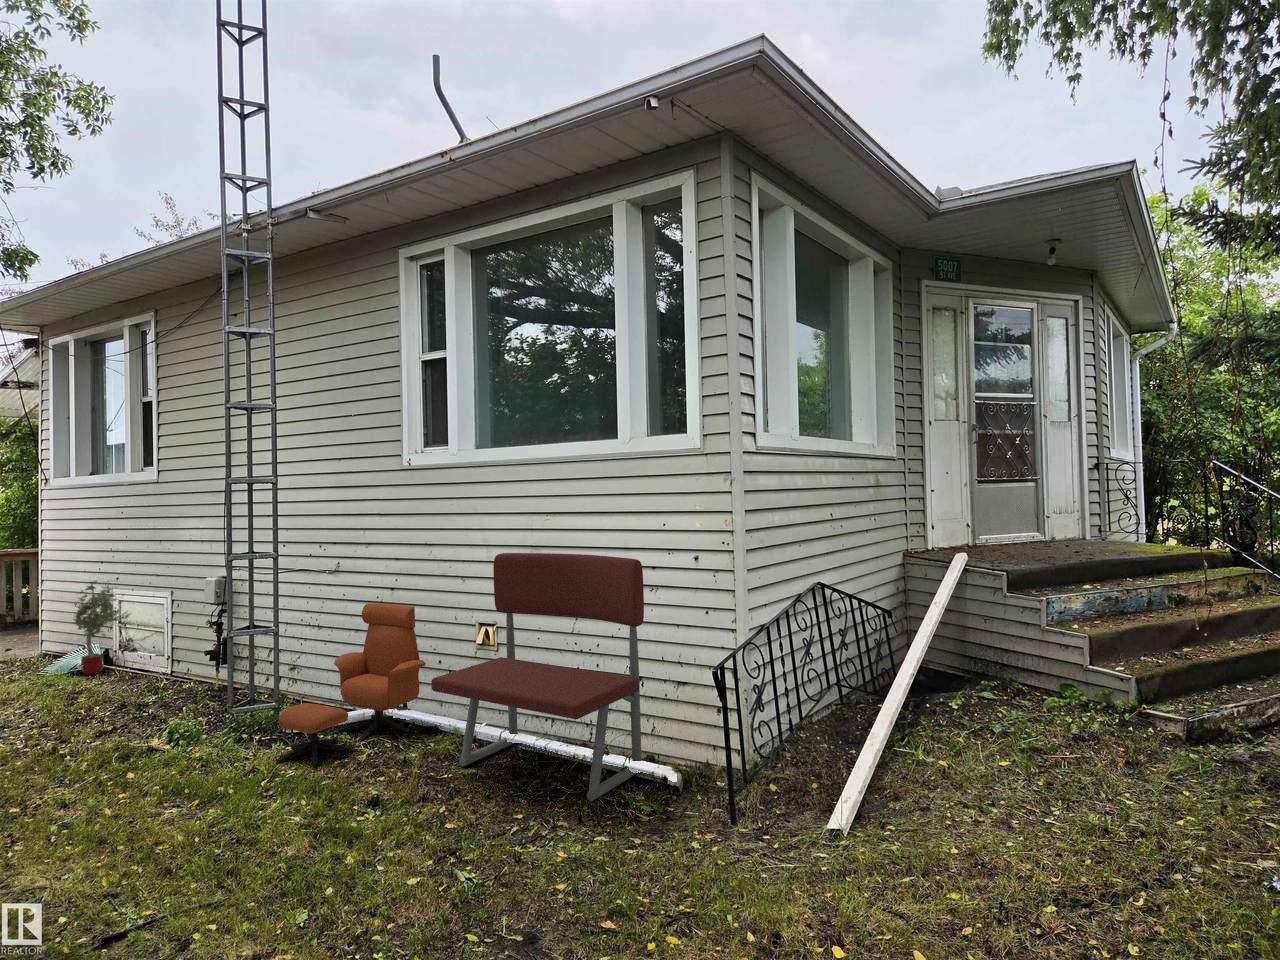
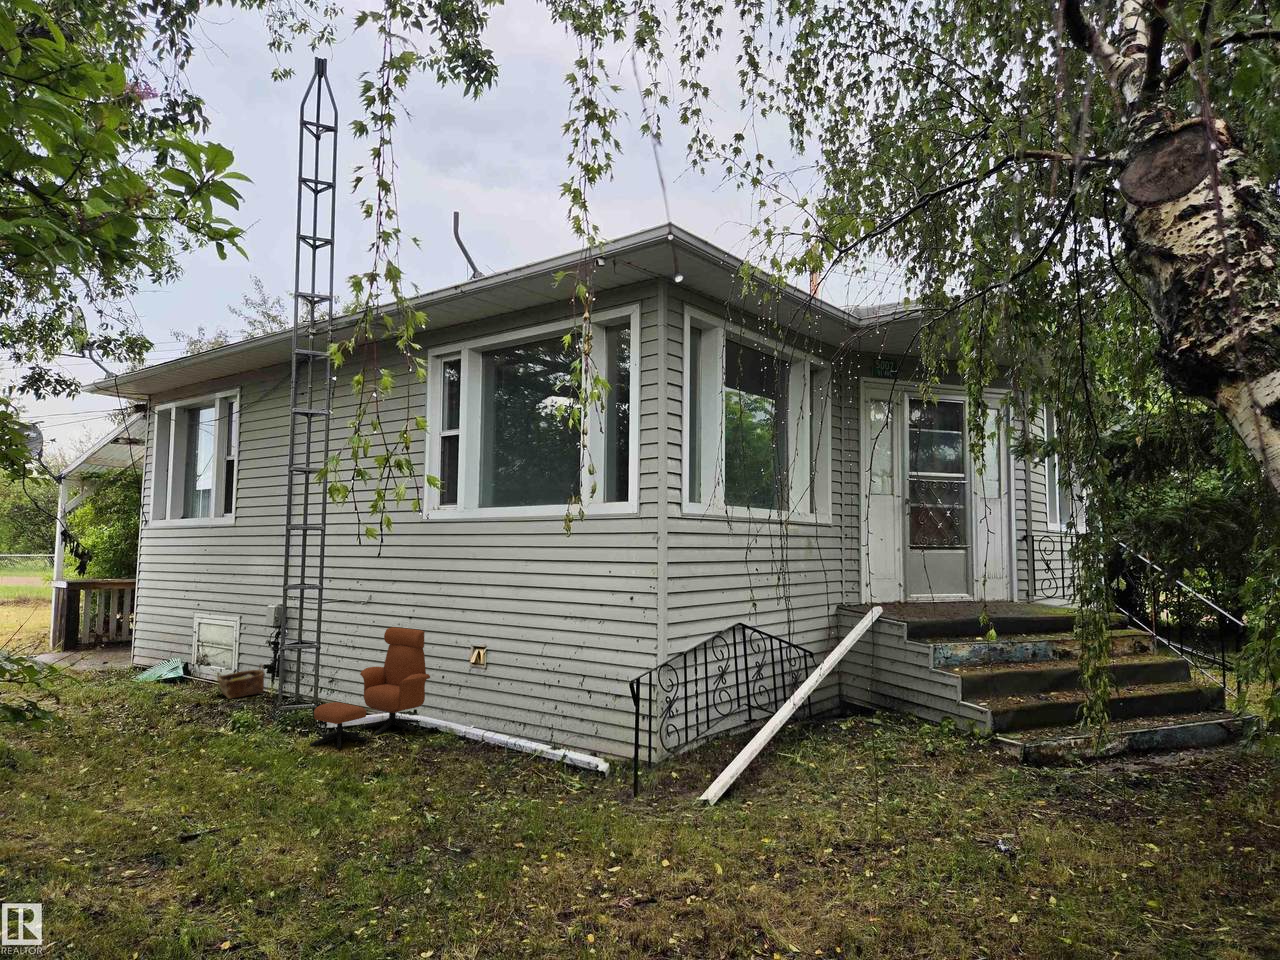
bench: present [431,553,644,801] -> none [427,590,589,779]
potted tree: present [74,581,130,675] -> none [159,604,207,682]
woven basket: none [147,649,209,696] -> present [217,664,265,699]

